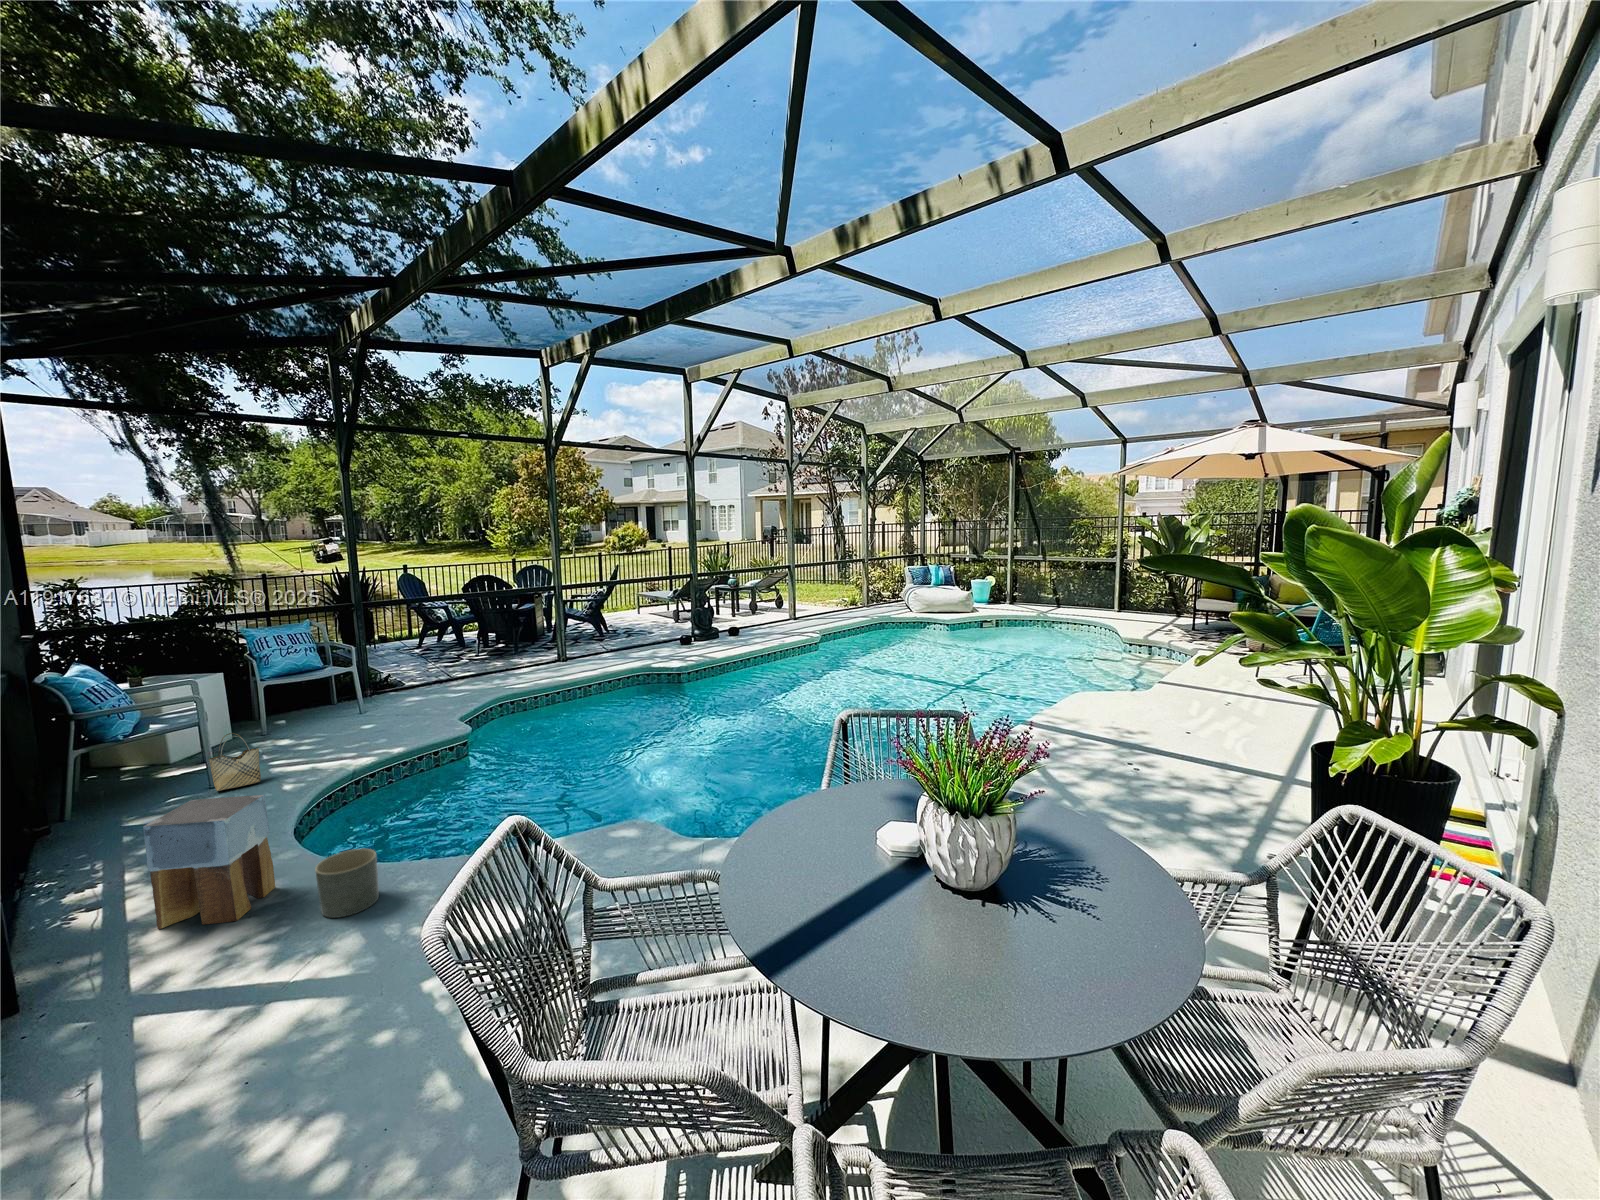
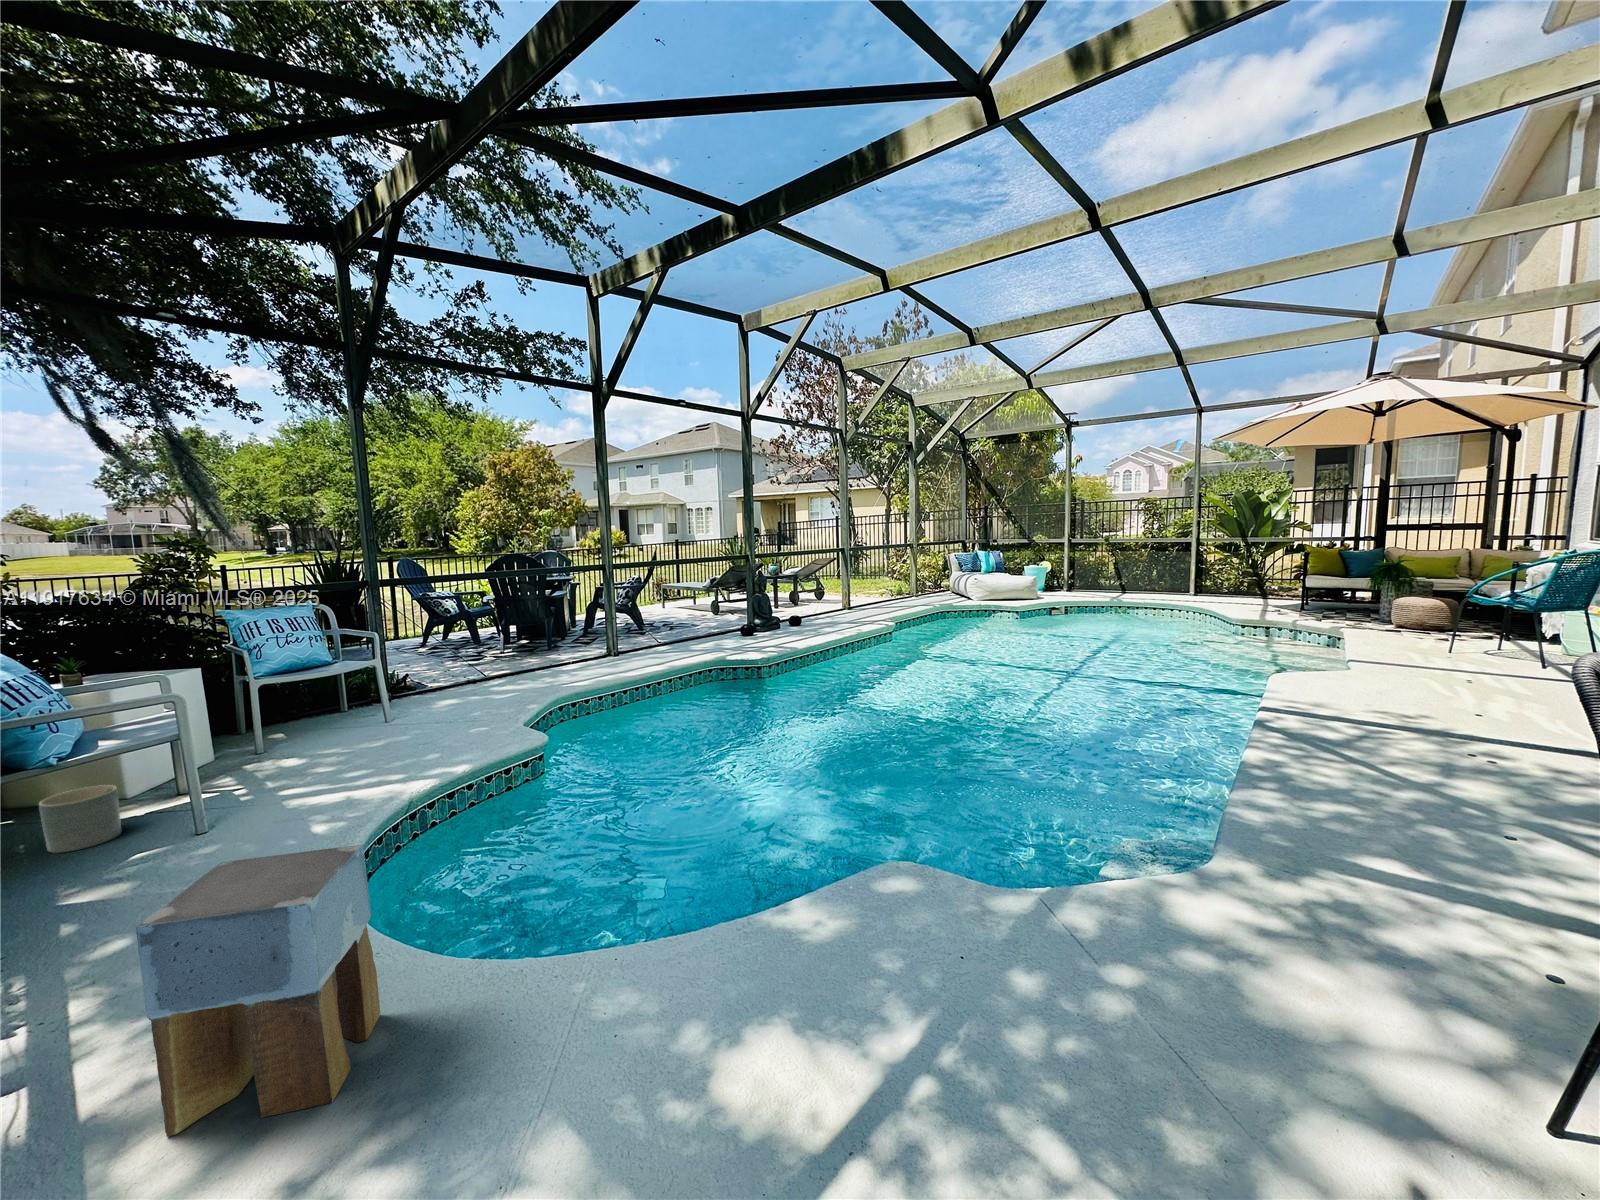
woven basket: present [209,733,261,791] -> none [198,749,279,839]
planter: present [315,849,379,918] -> present [39,785,121,853]

